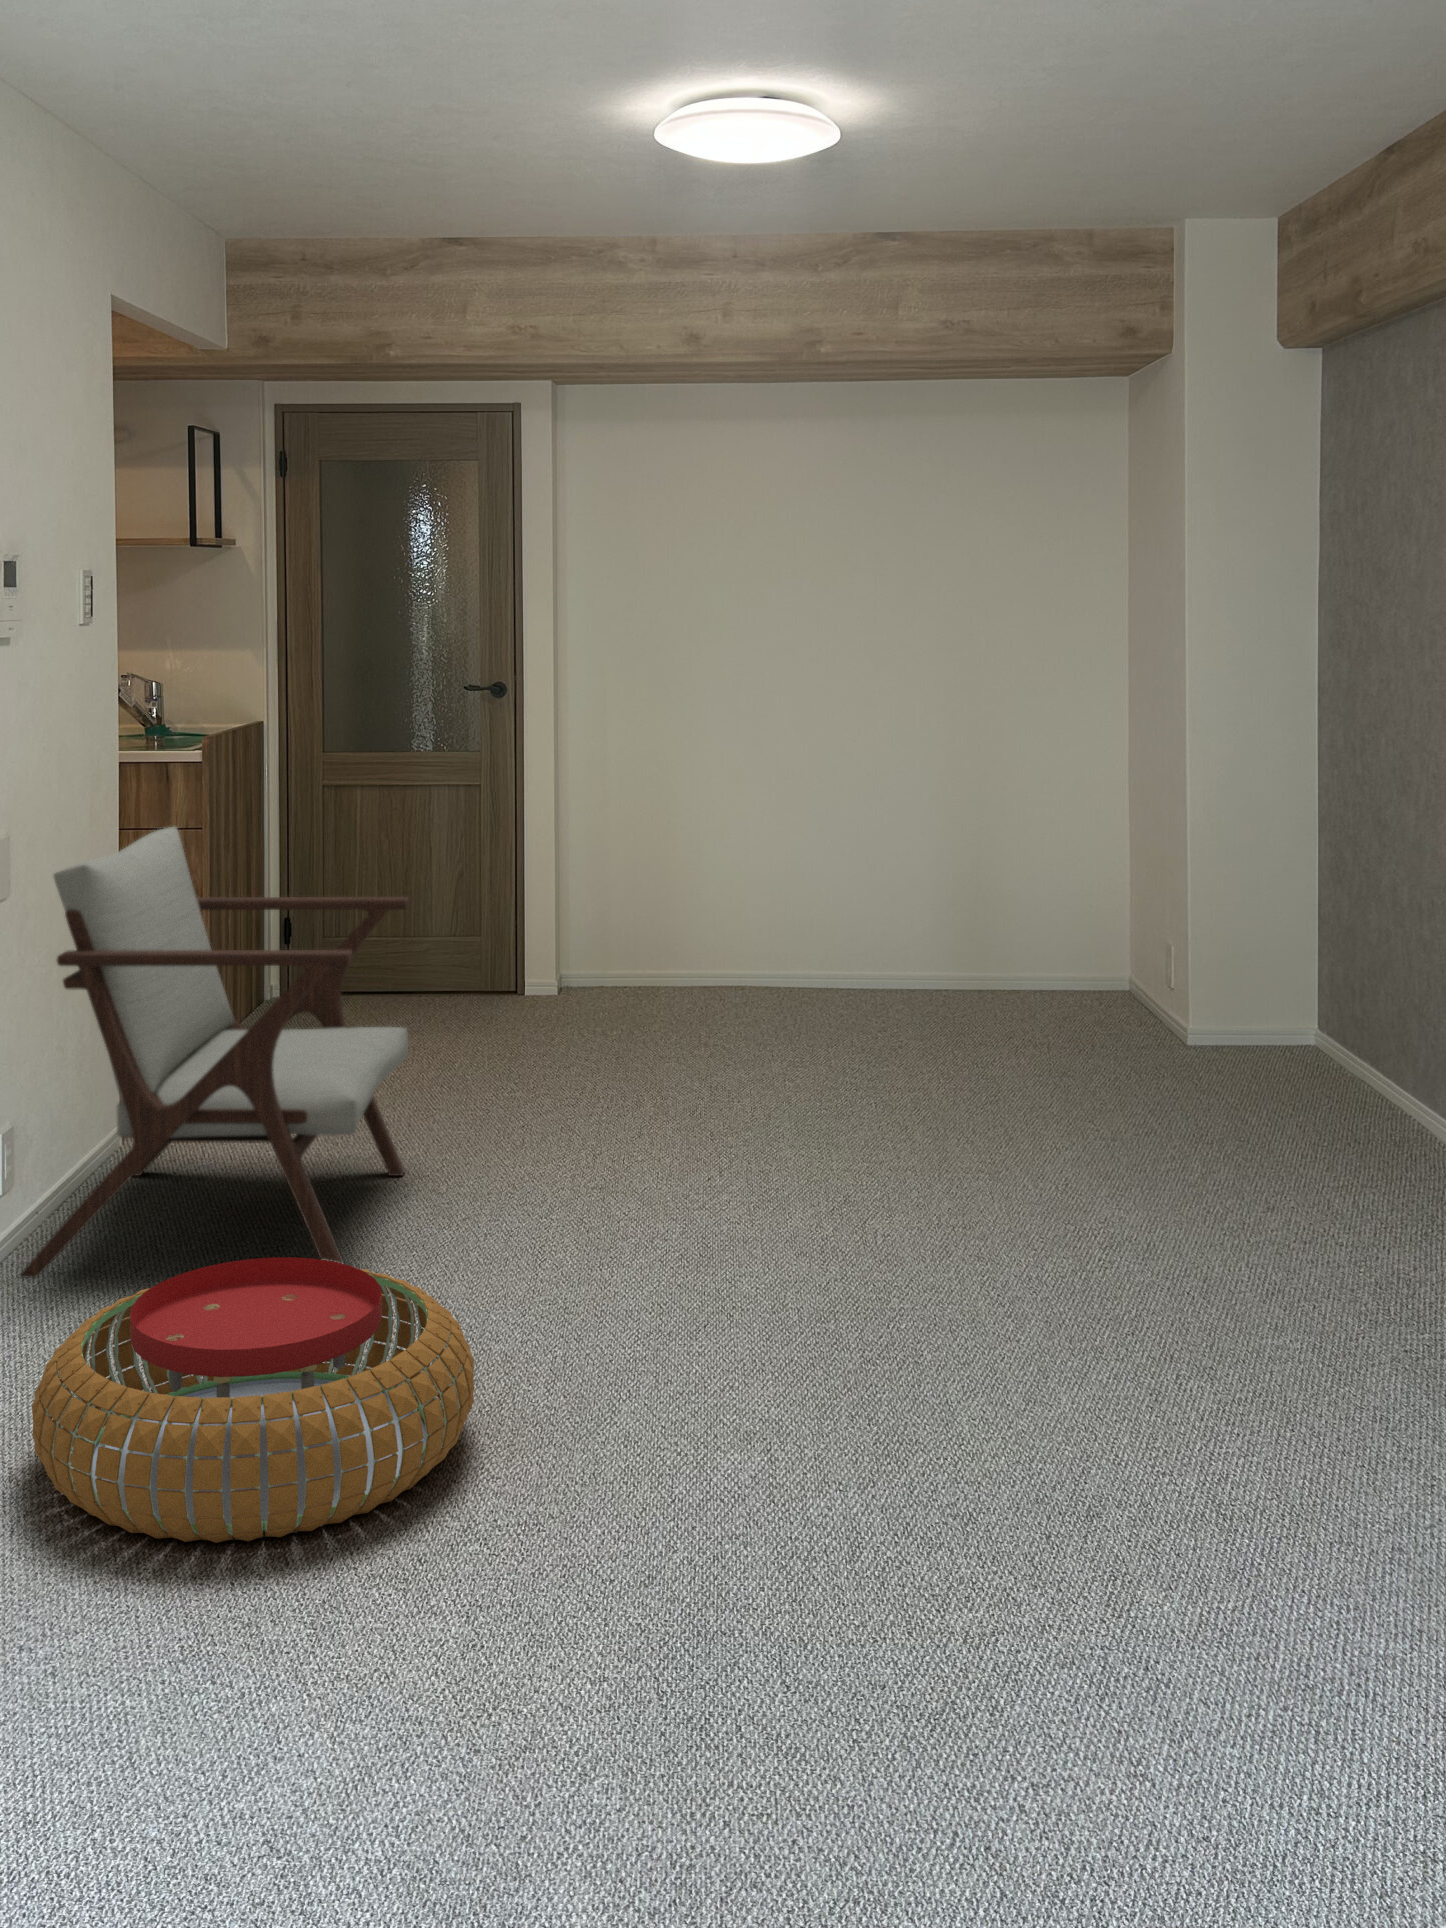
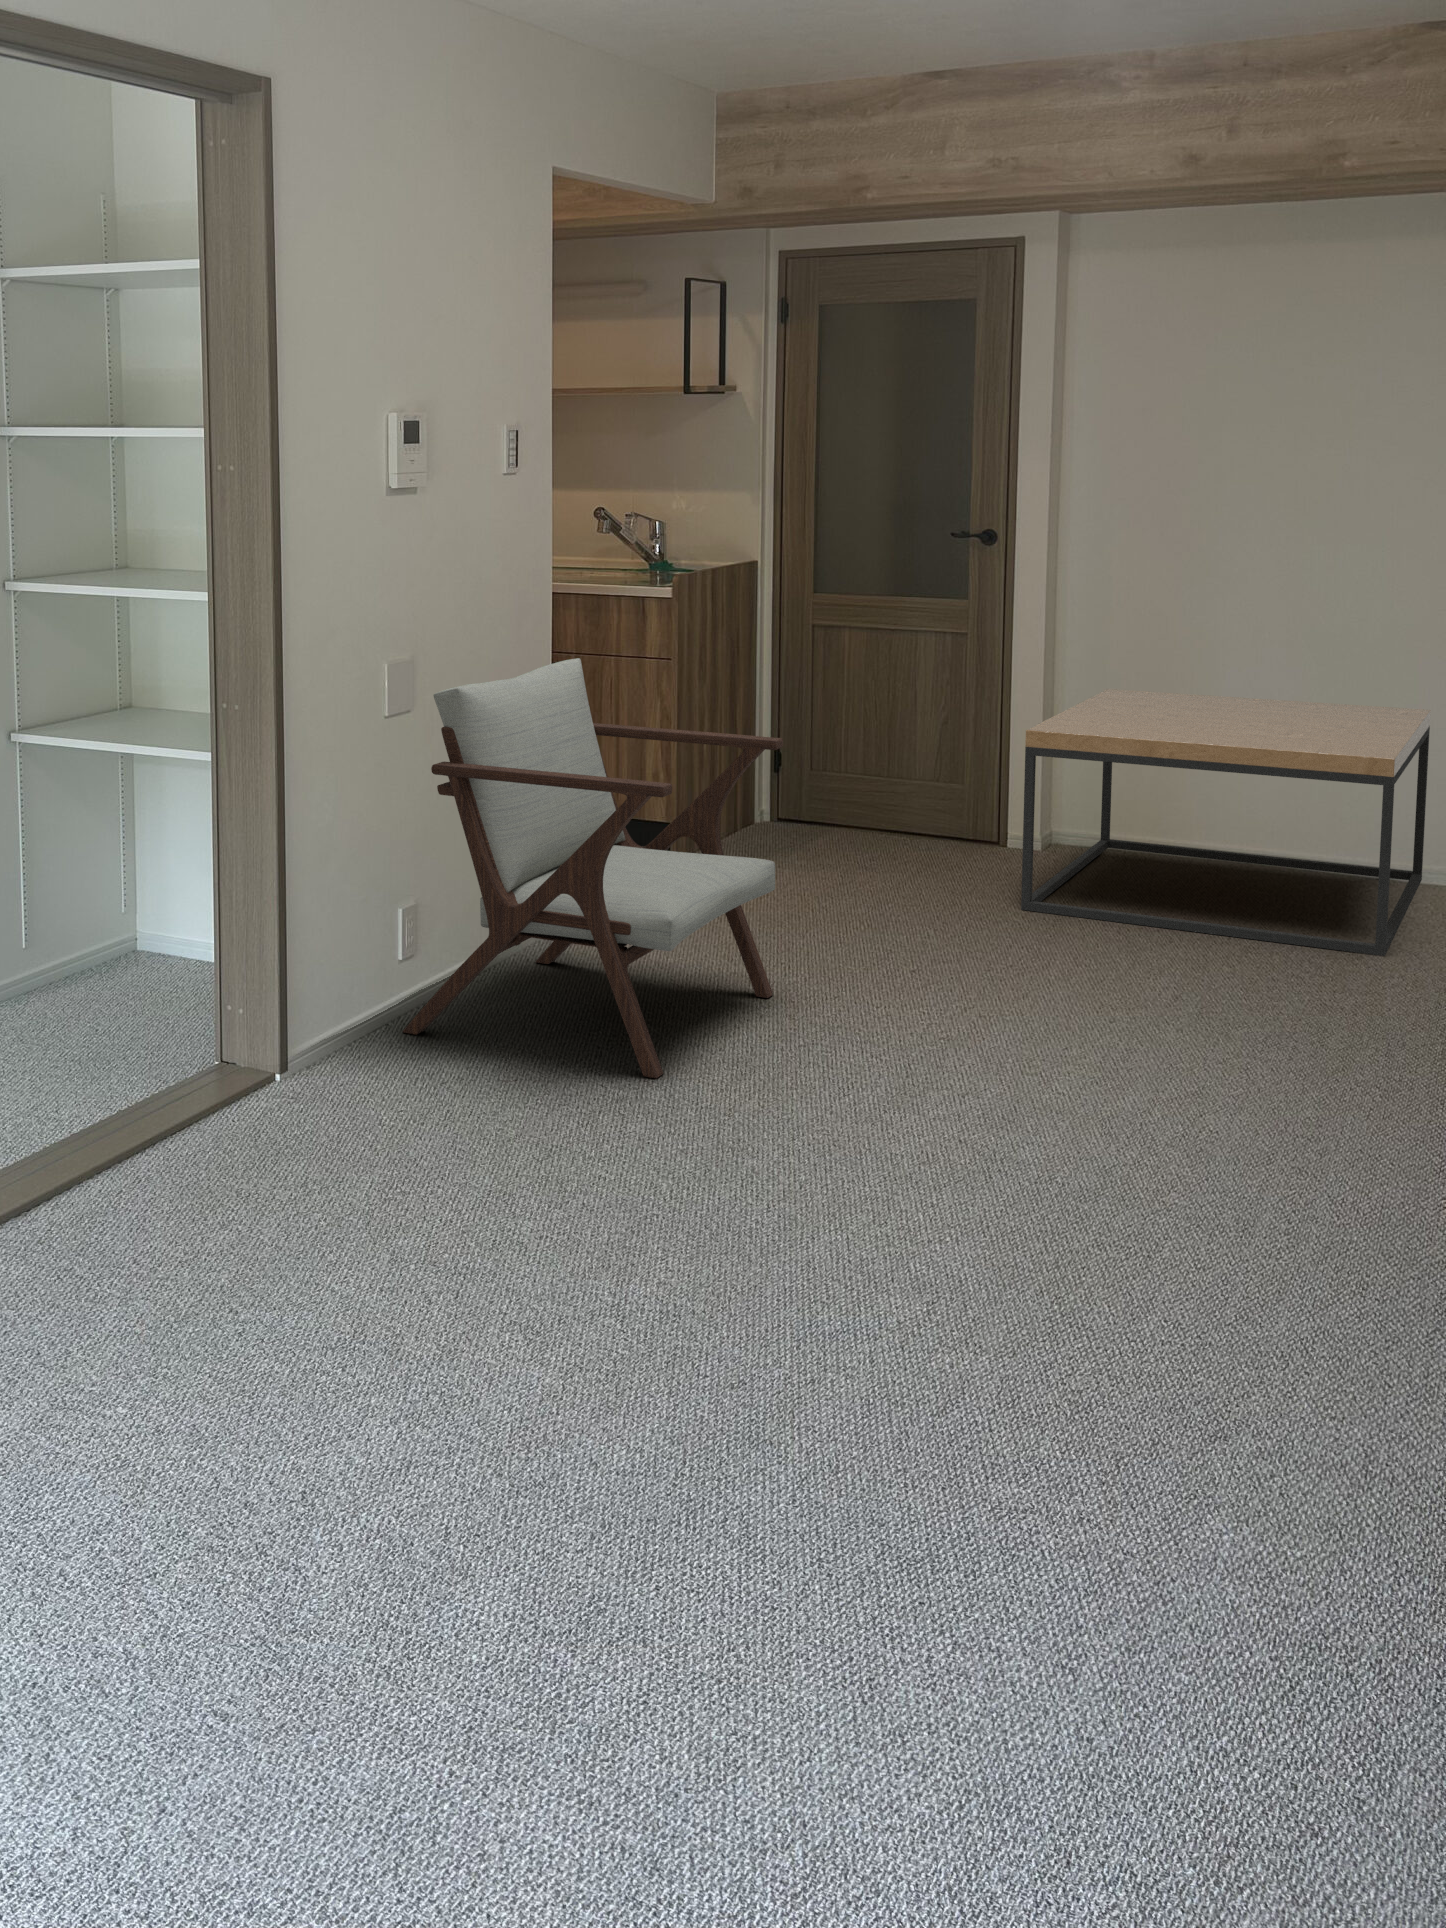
coffee table: none [581,833,912,1057] -> present [1021,689,1431,956]
pouf: present [32,1257,474,1543] -> none [304,1044,678,1276]

